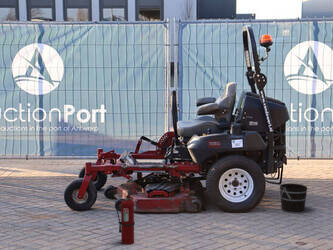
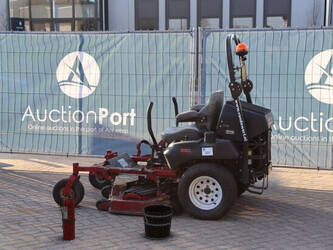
bucket: present [280,183,307,213] -> present [142,204,173,240]

